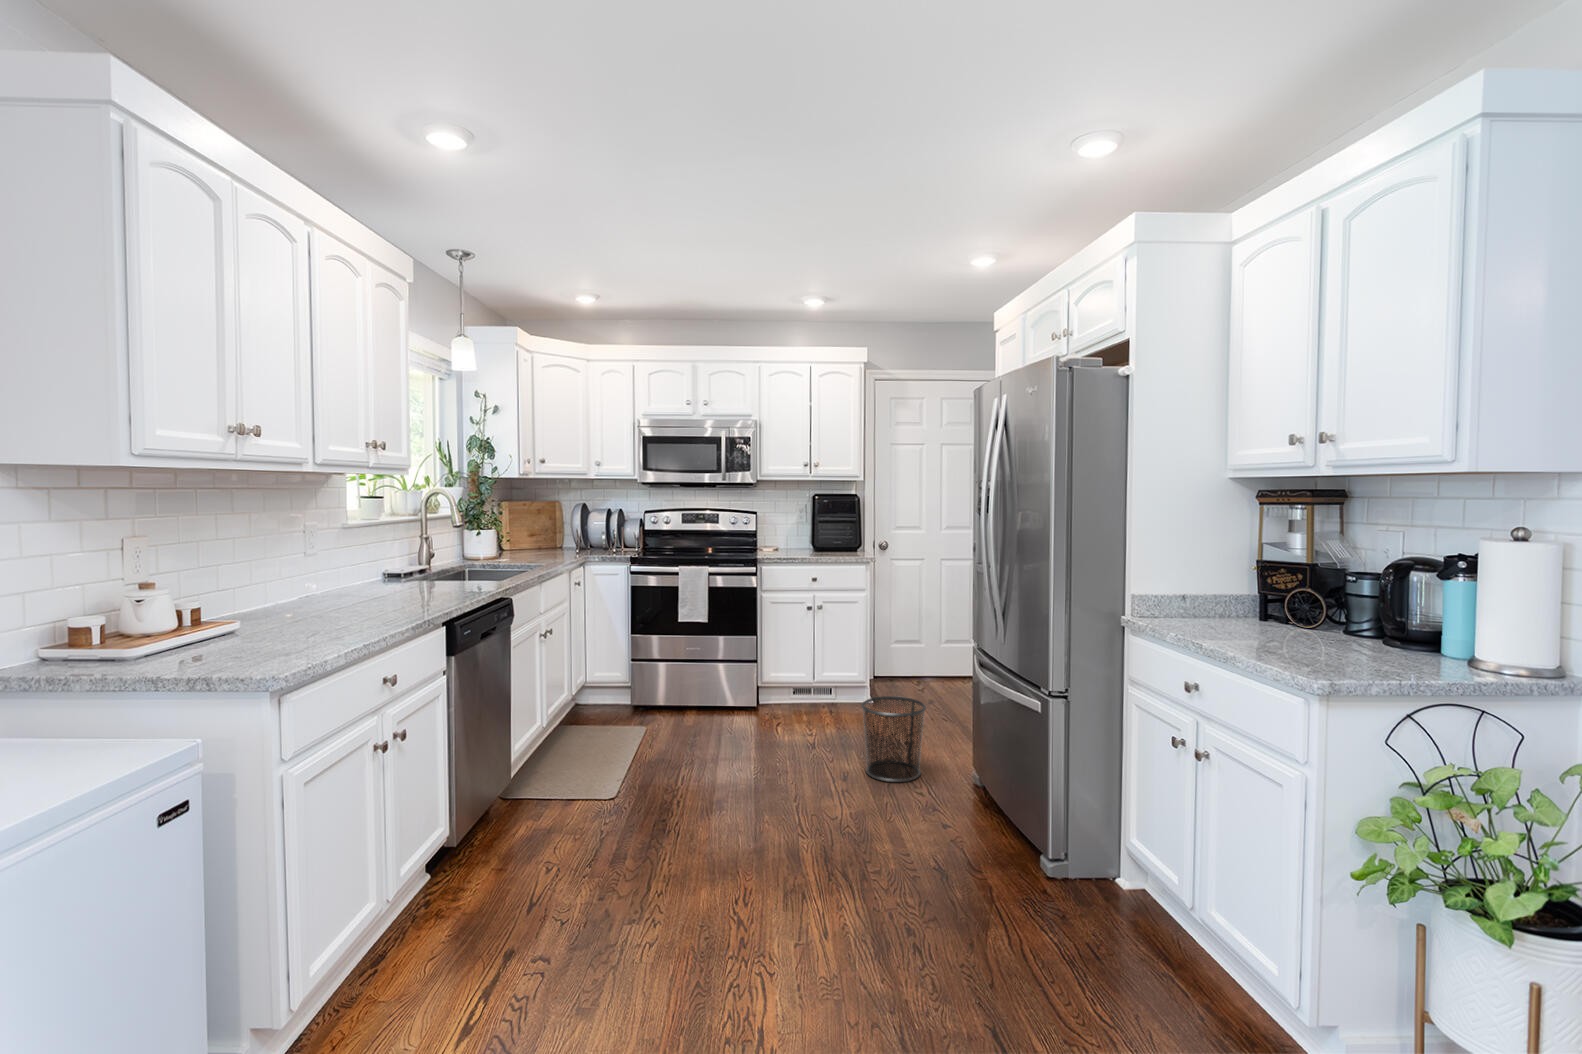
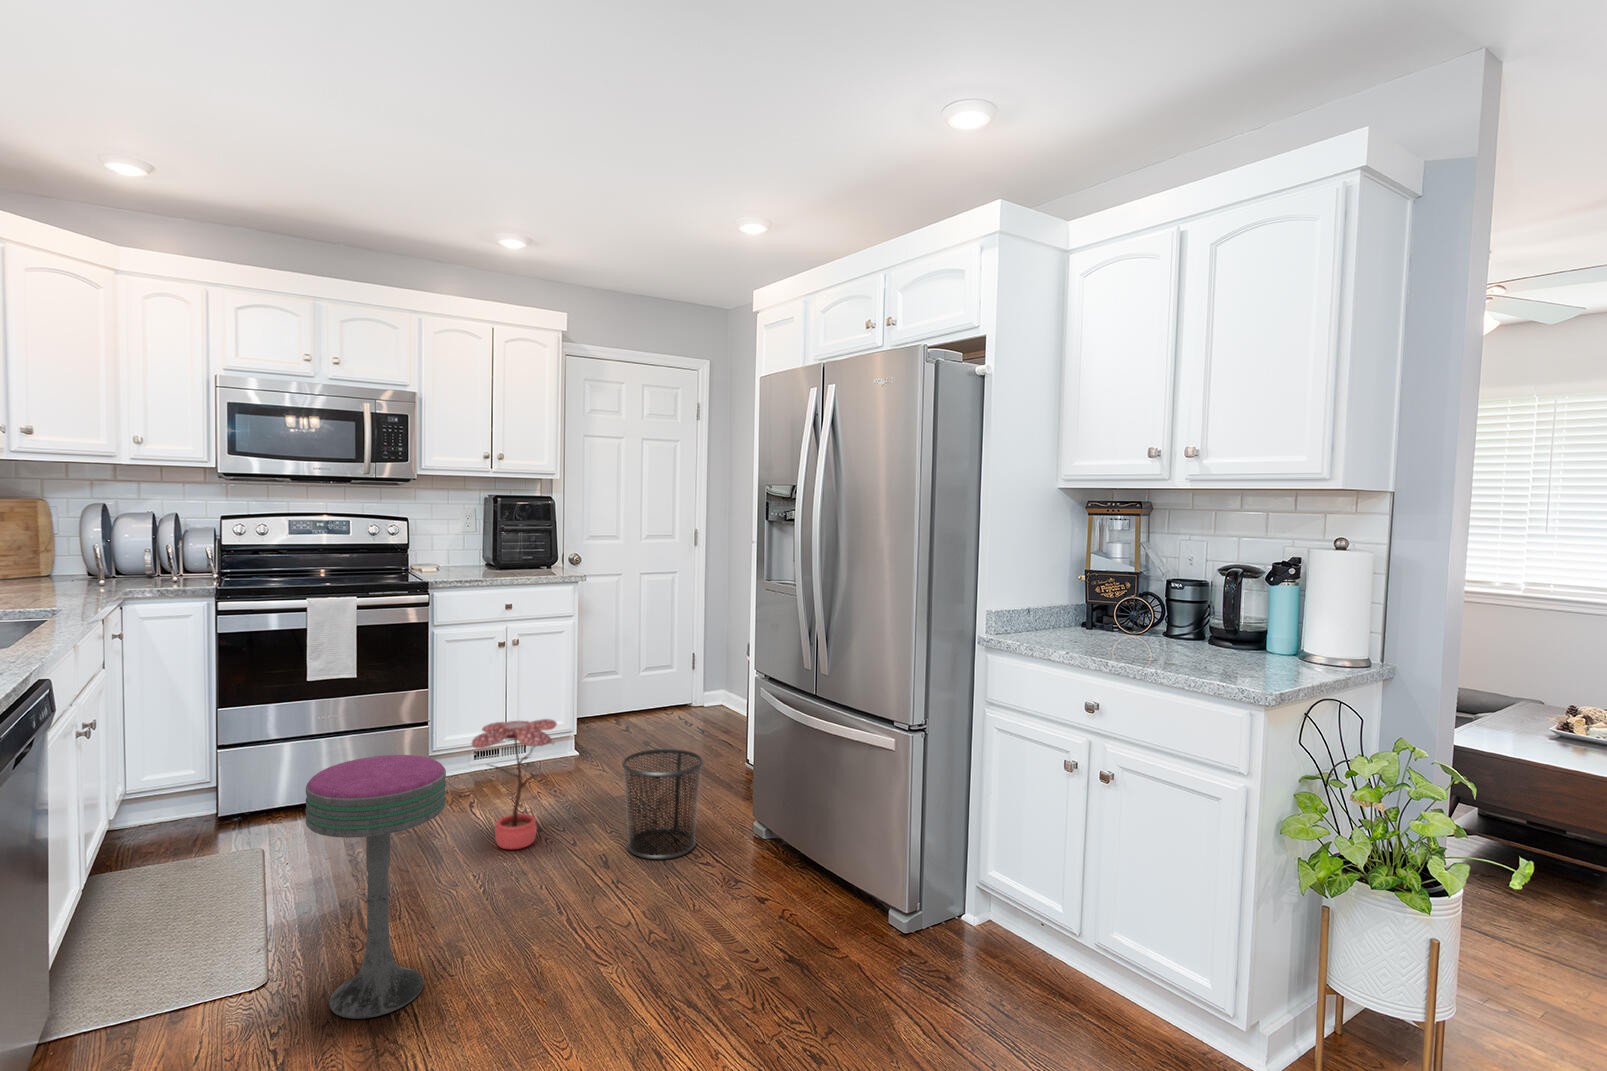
potted plant: none [759,662,824,756] -> present [472,719,557,849]
bar stool: none [622,669,704,832] -> present [306,755,446,1019]

